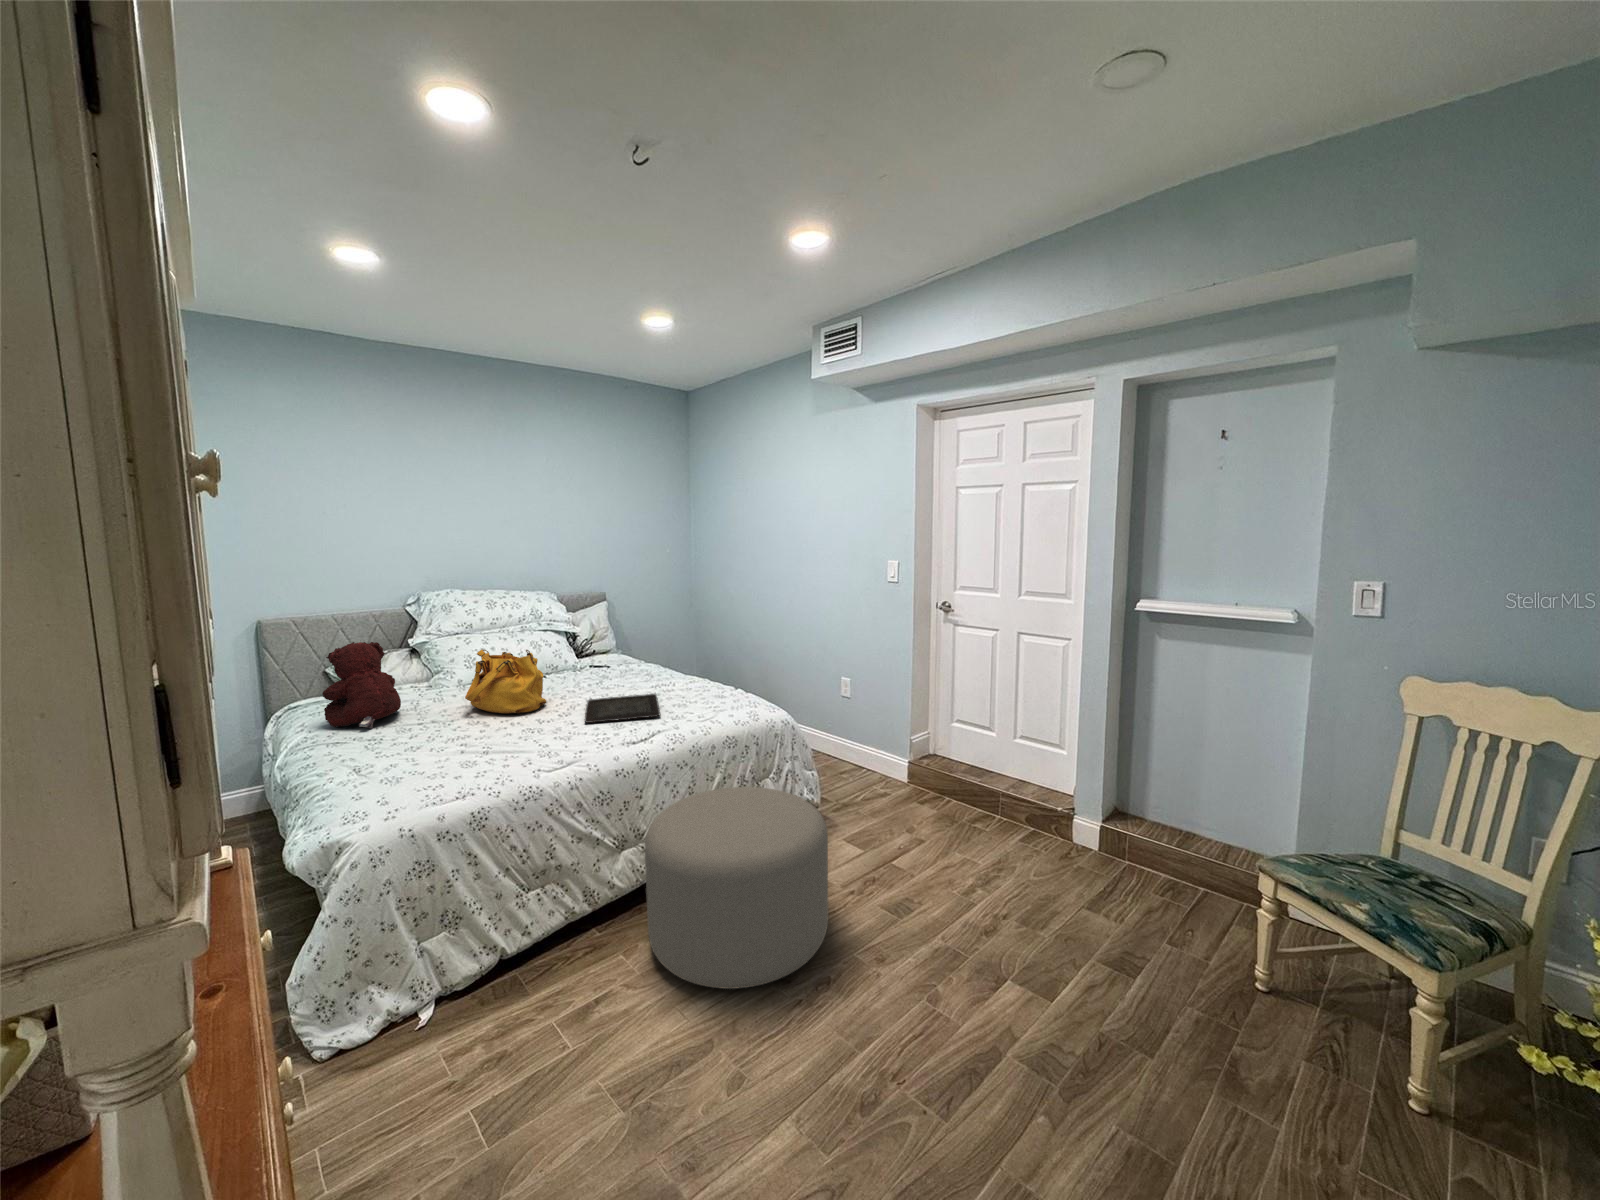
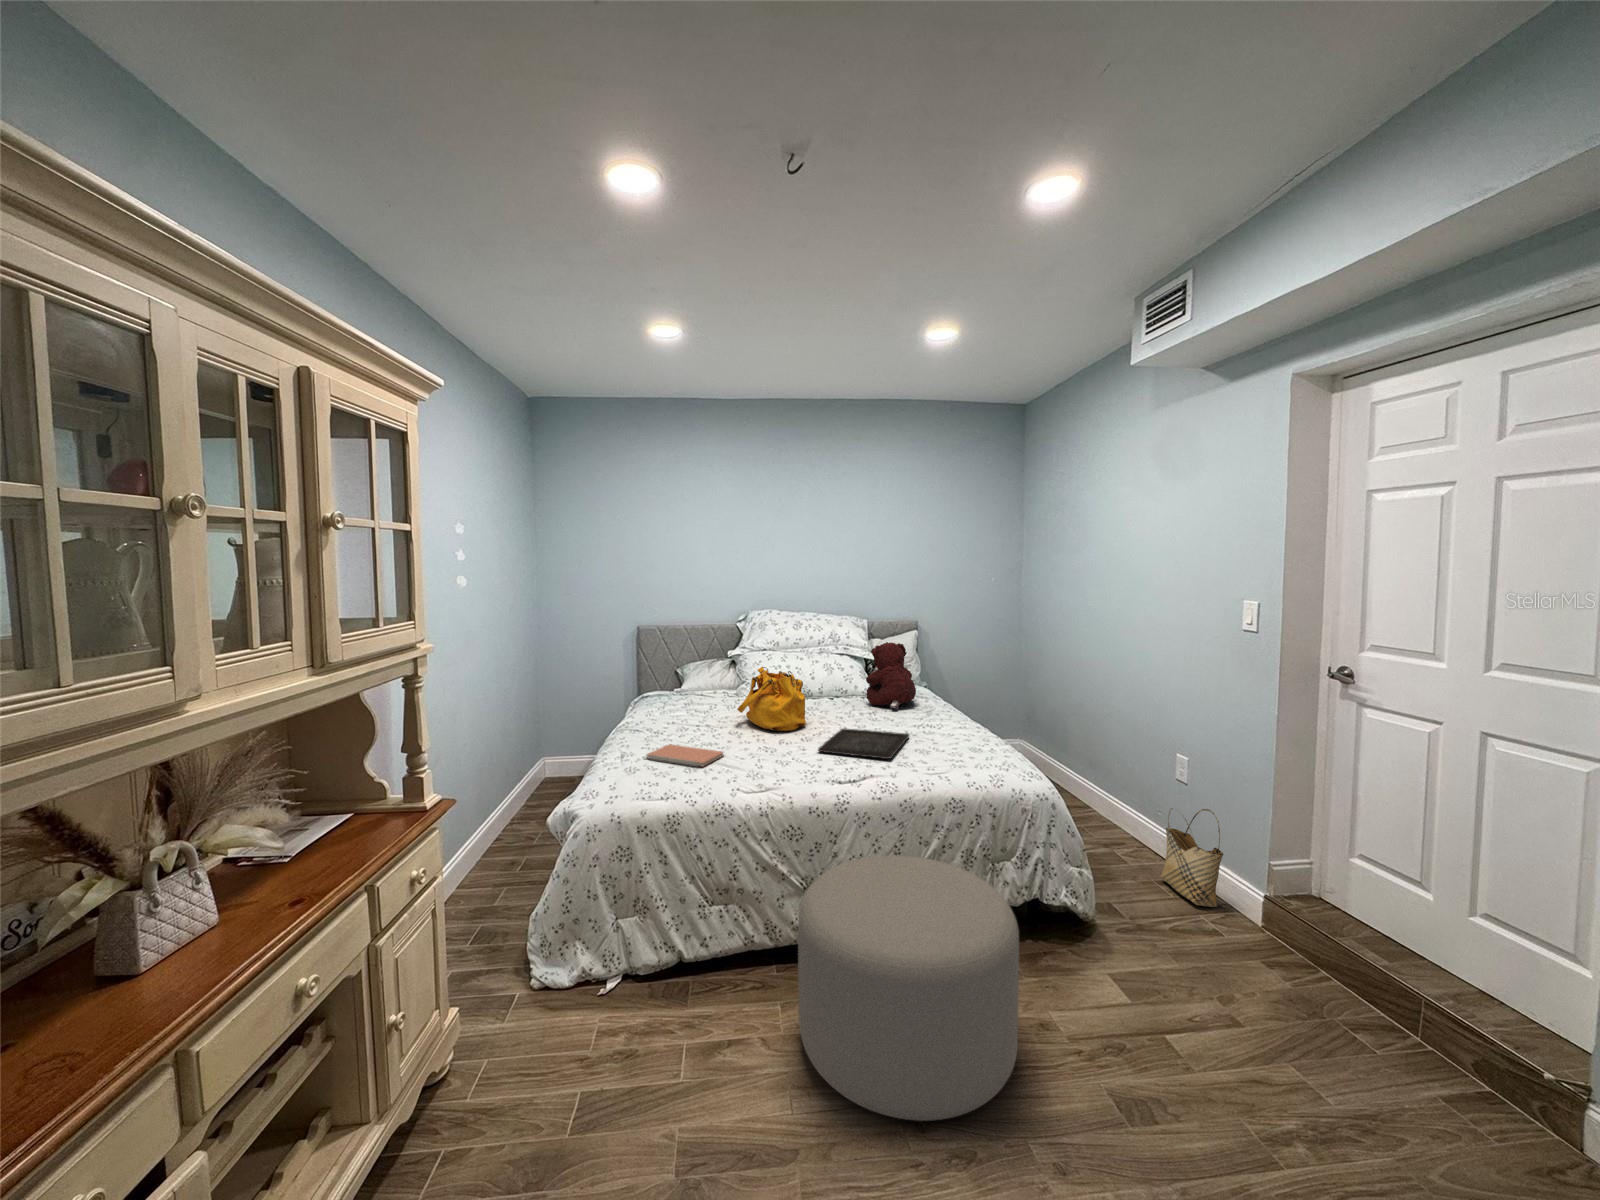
teddy bear: present [322,642,401,729] -> present [866,642,916,710]
woven basket: none [843,712,885,780] -> present [1161,808,1223,907]
notebook: none [389,741,487,767] -> present [647,744,724,766]

